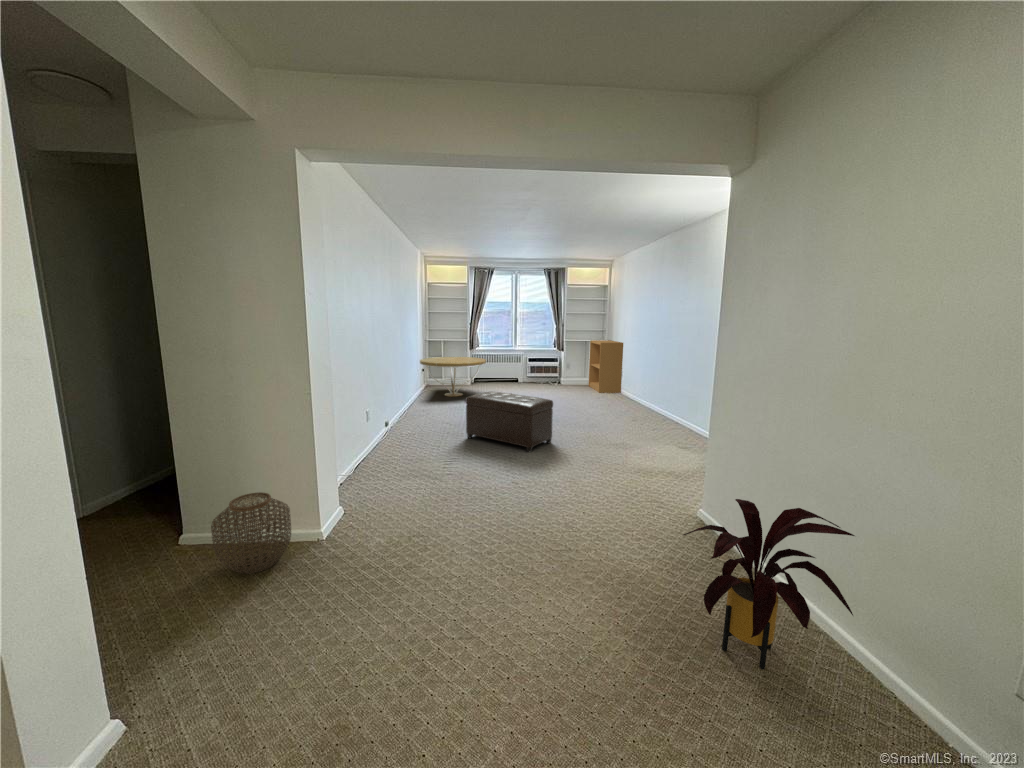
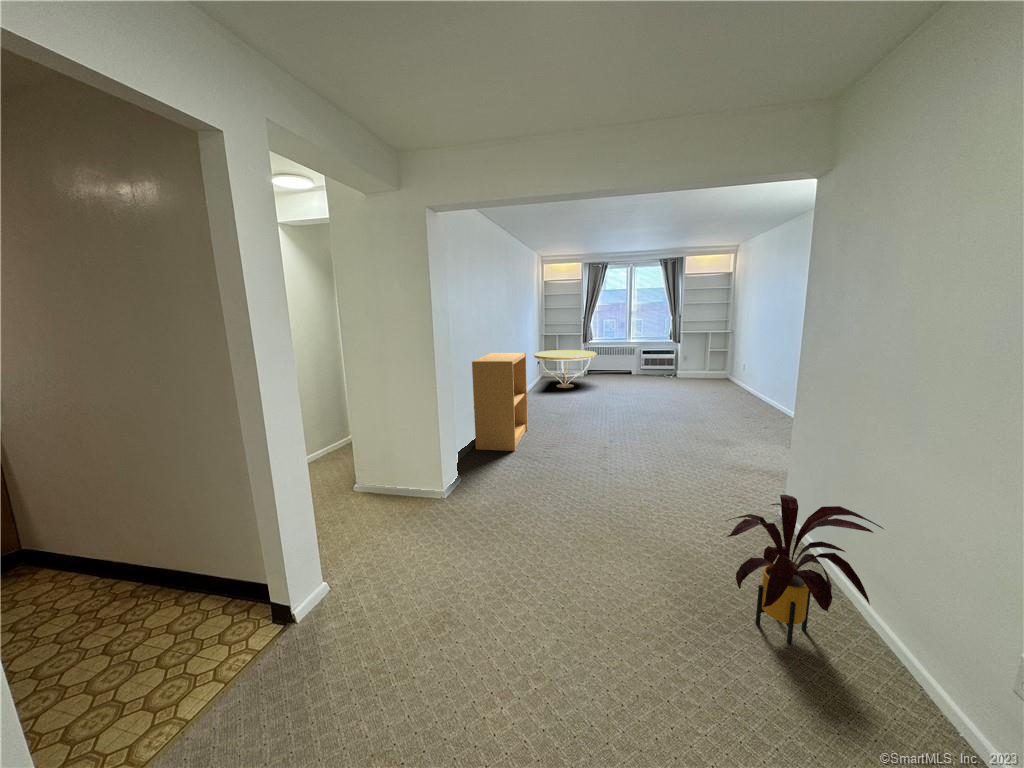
bookshelf: present [589,340,623,393] -> present [472,353,528,451]
ottoman: present [466,392,553,452] -> none [568,385,651,443]
woven basket: present [211,492,291,574] -> none [370,459,421,516]

